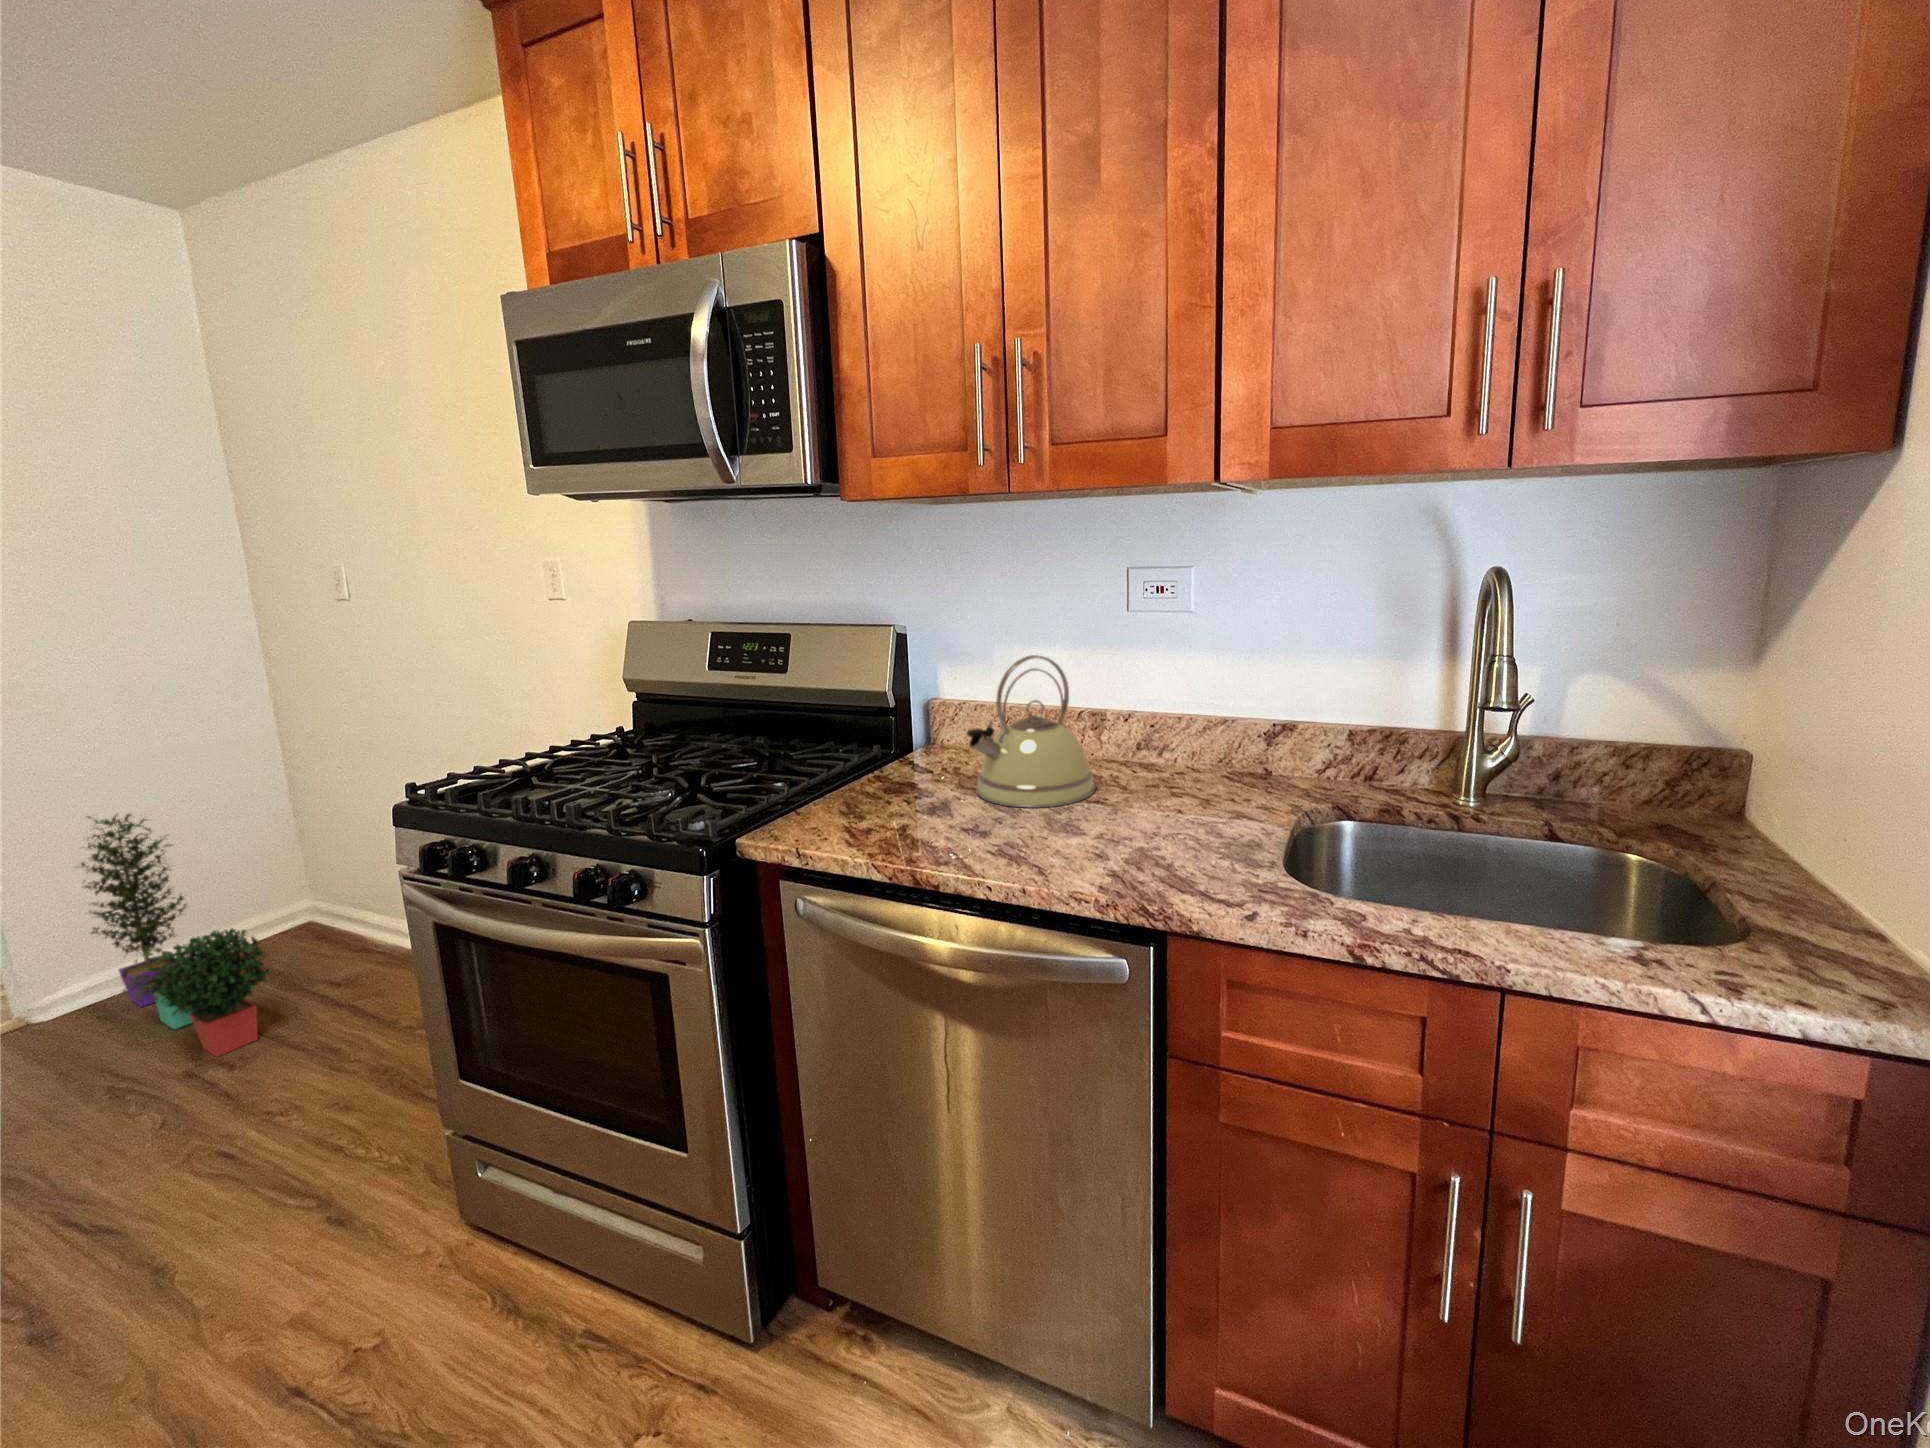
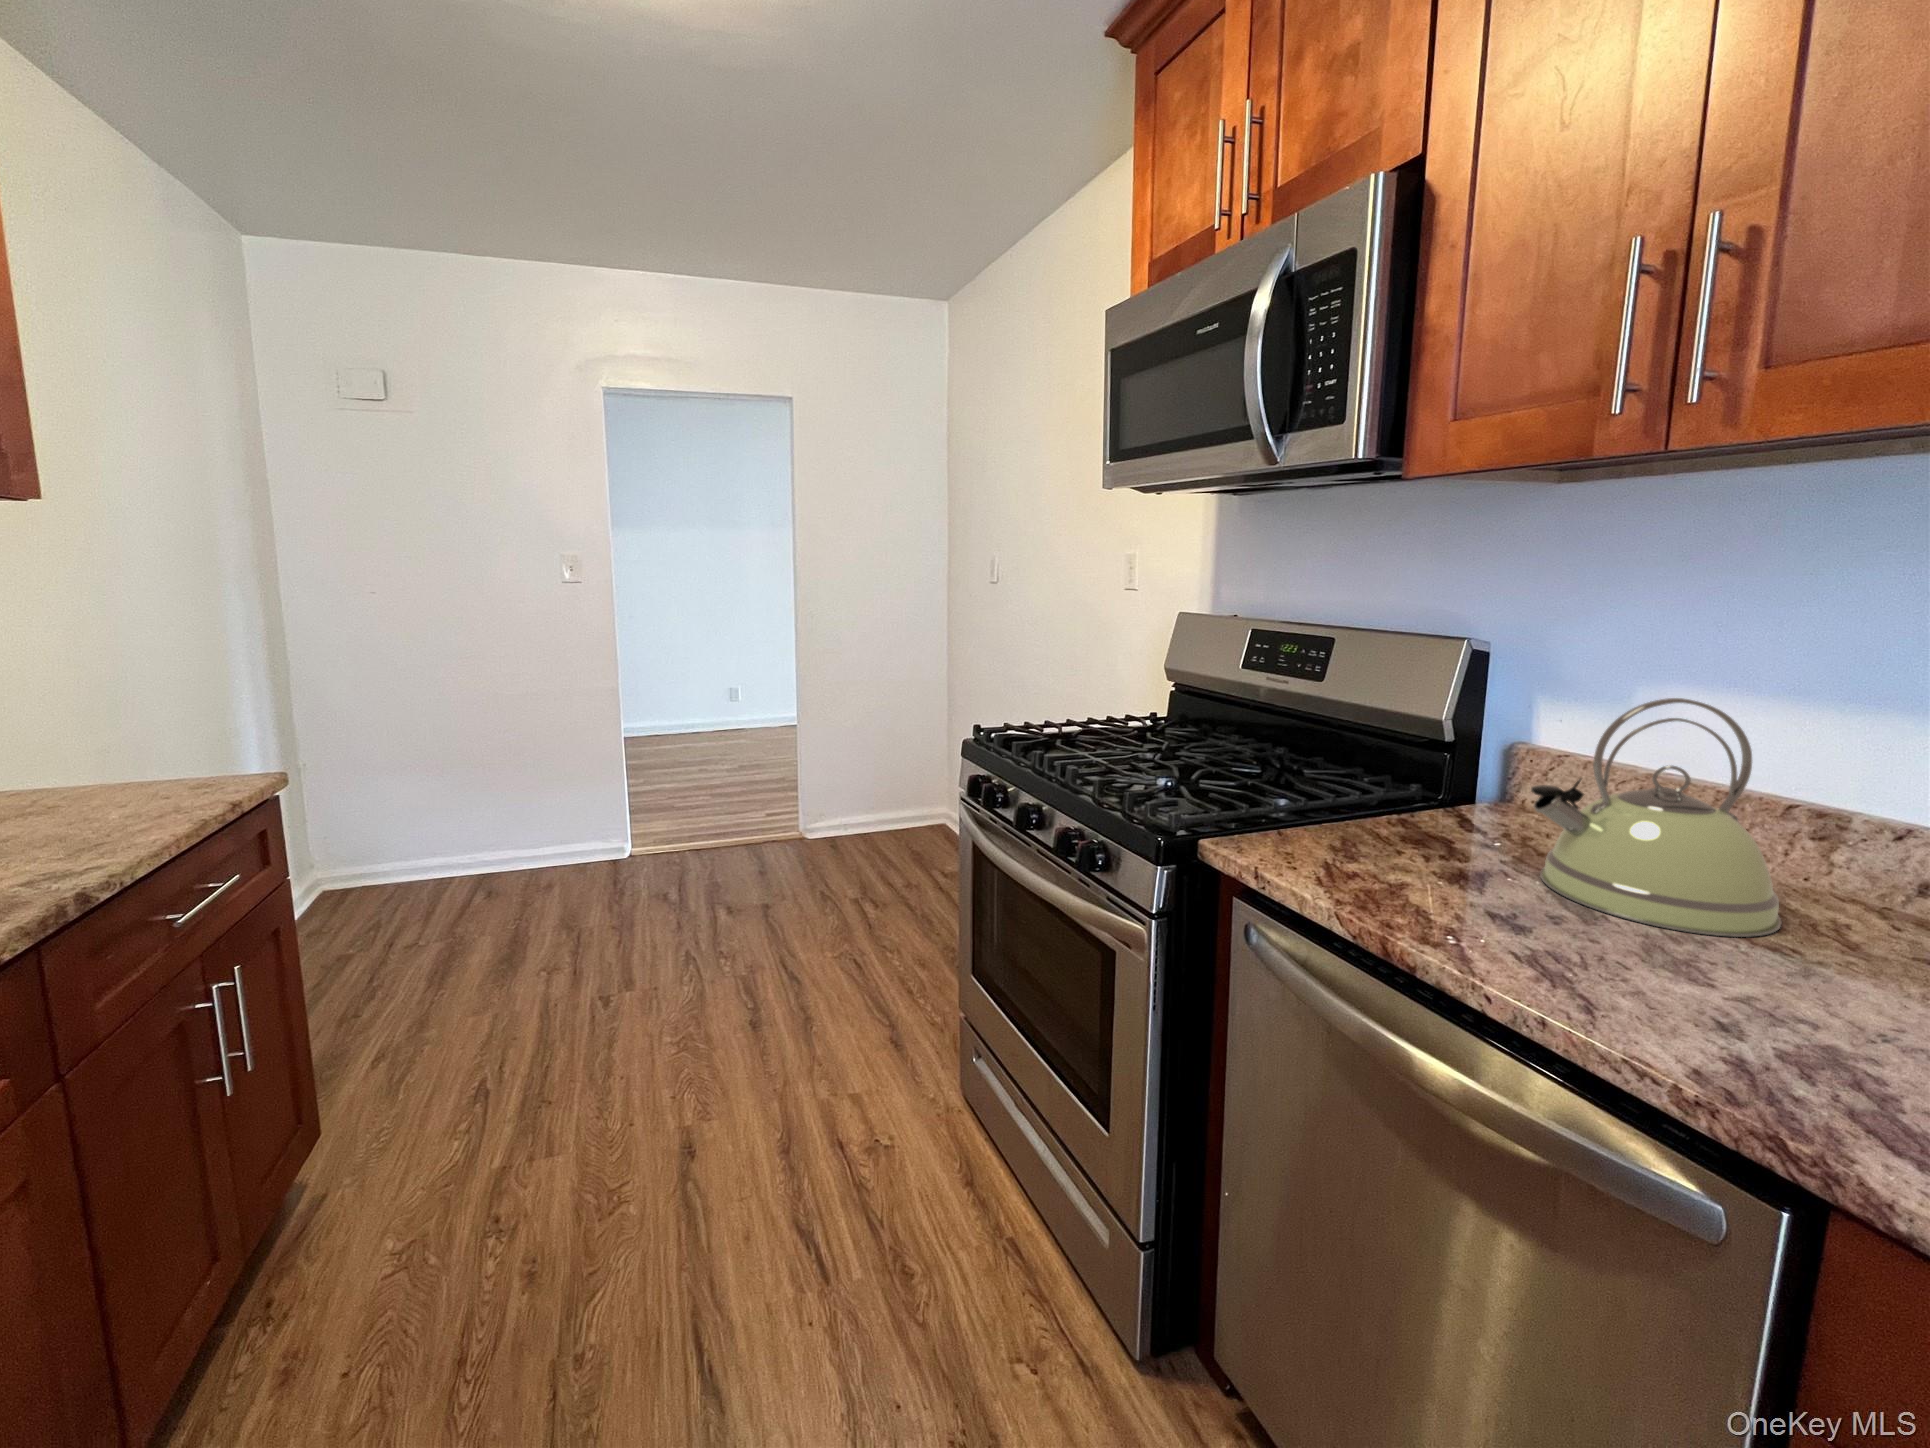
potted plant: present [81,814,272,1057] -> none [840,715,916,895]

